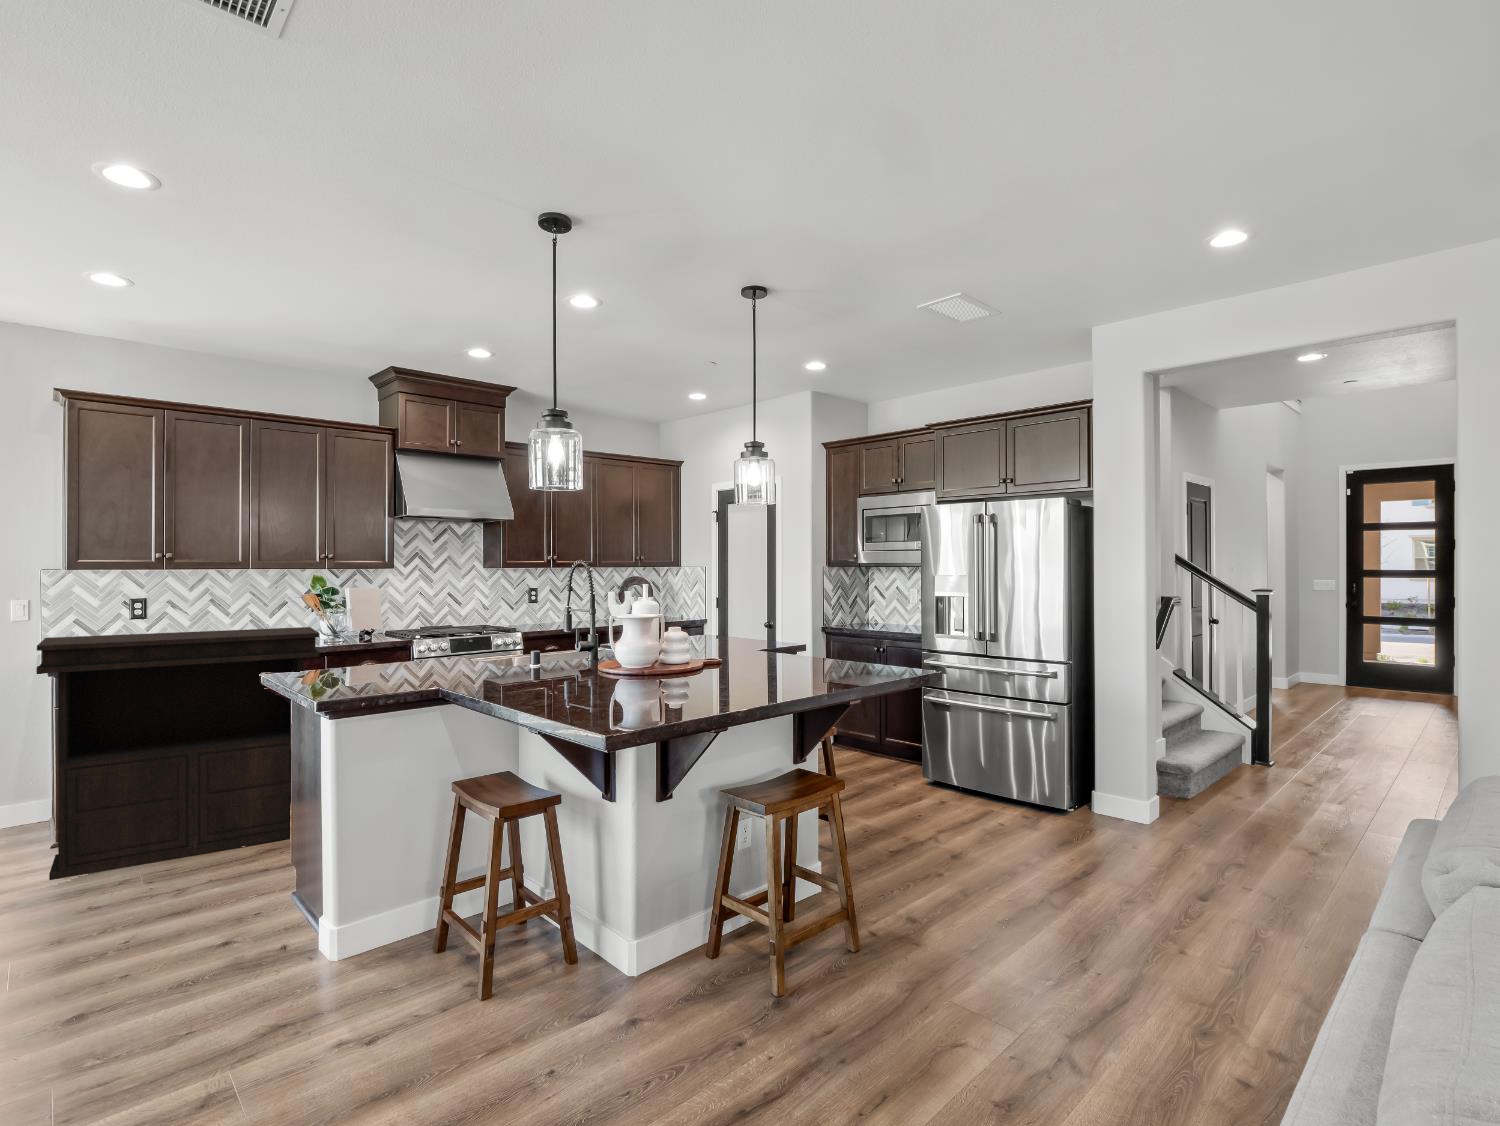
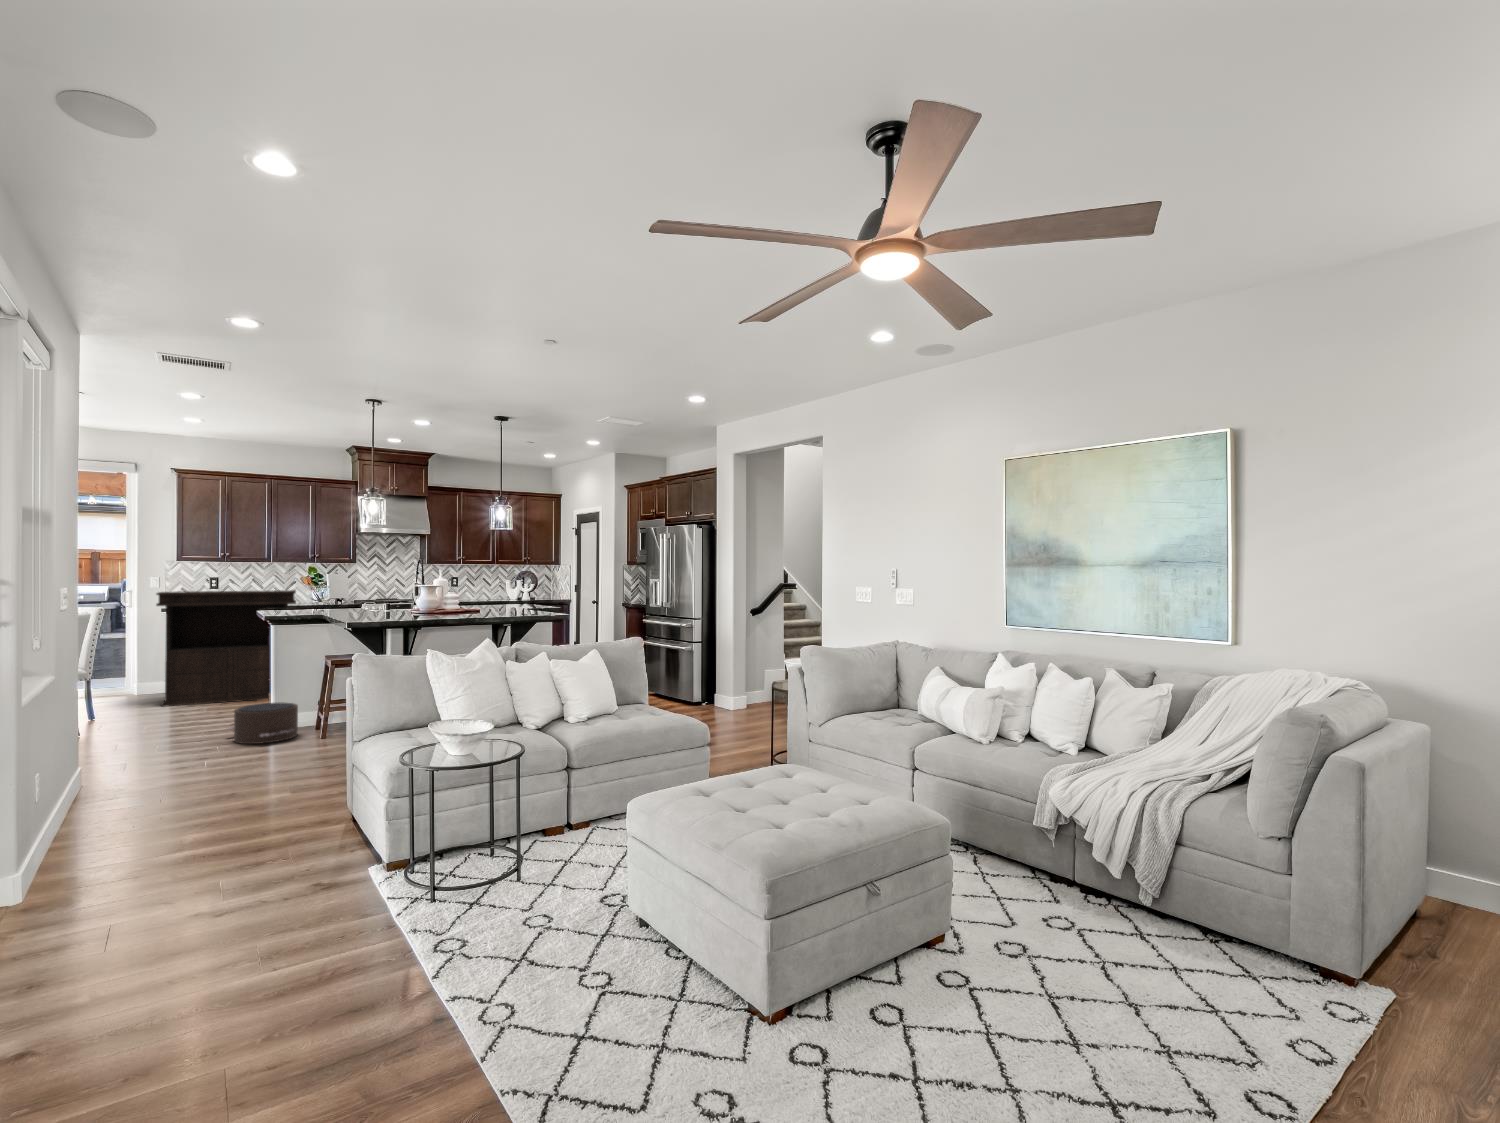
pouf: none [256,925,435,1067] -> present [227,702,298,744]

